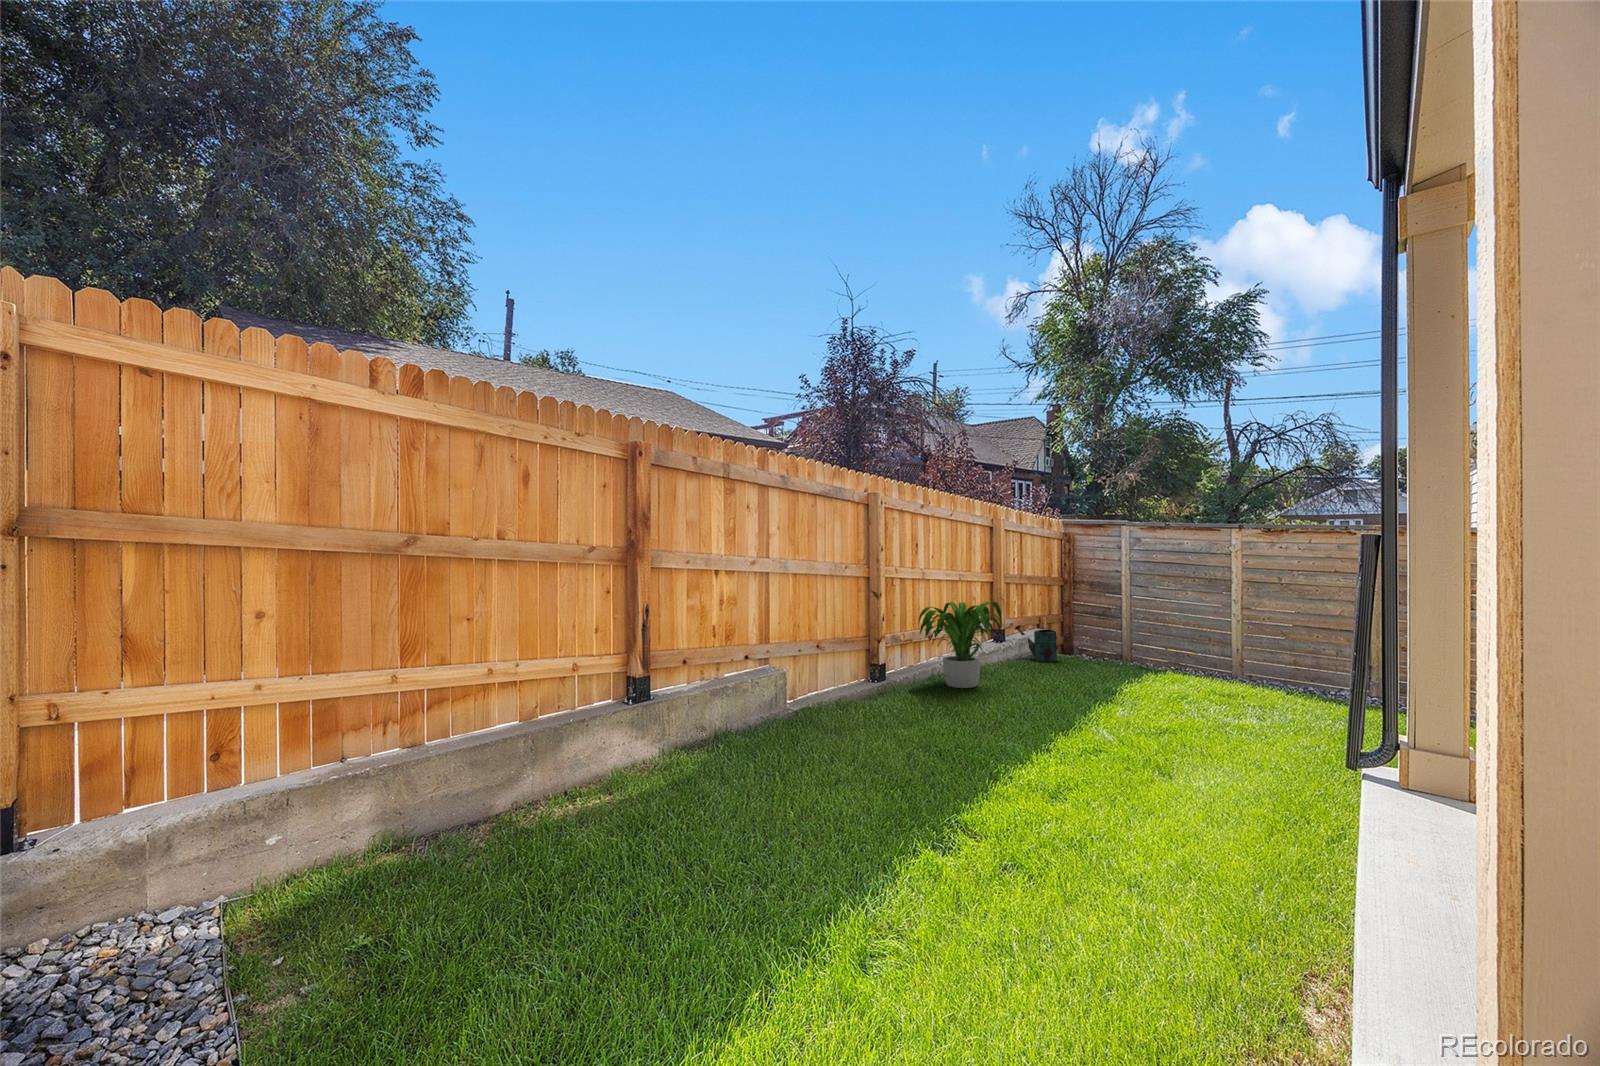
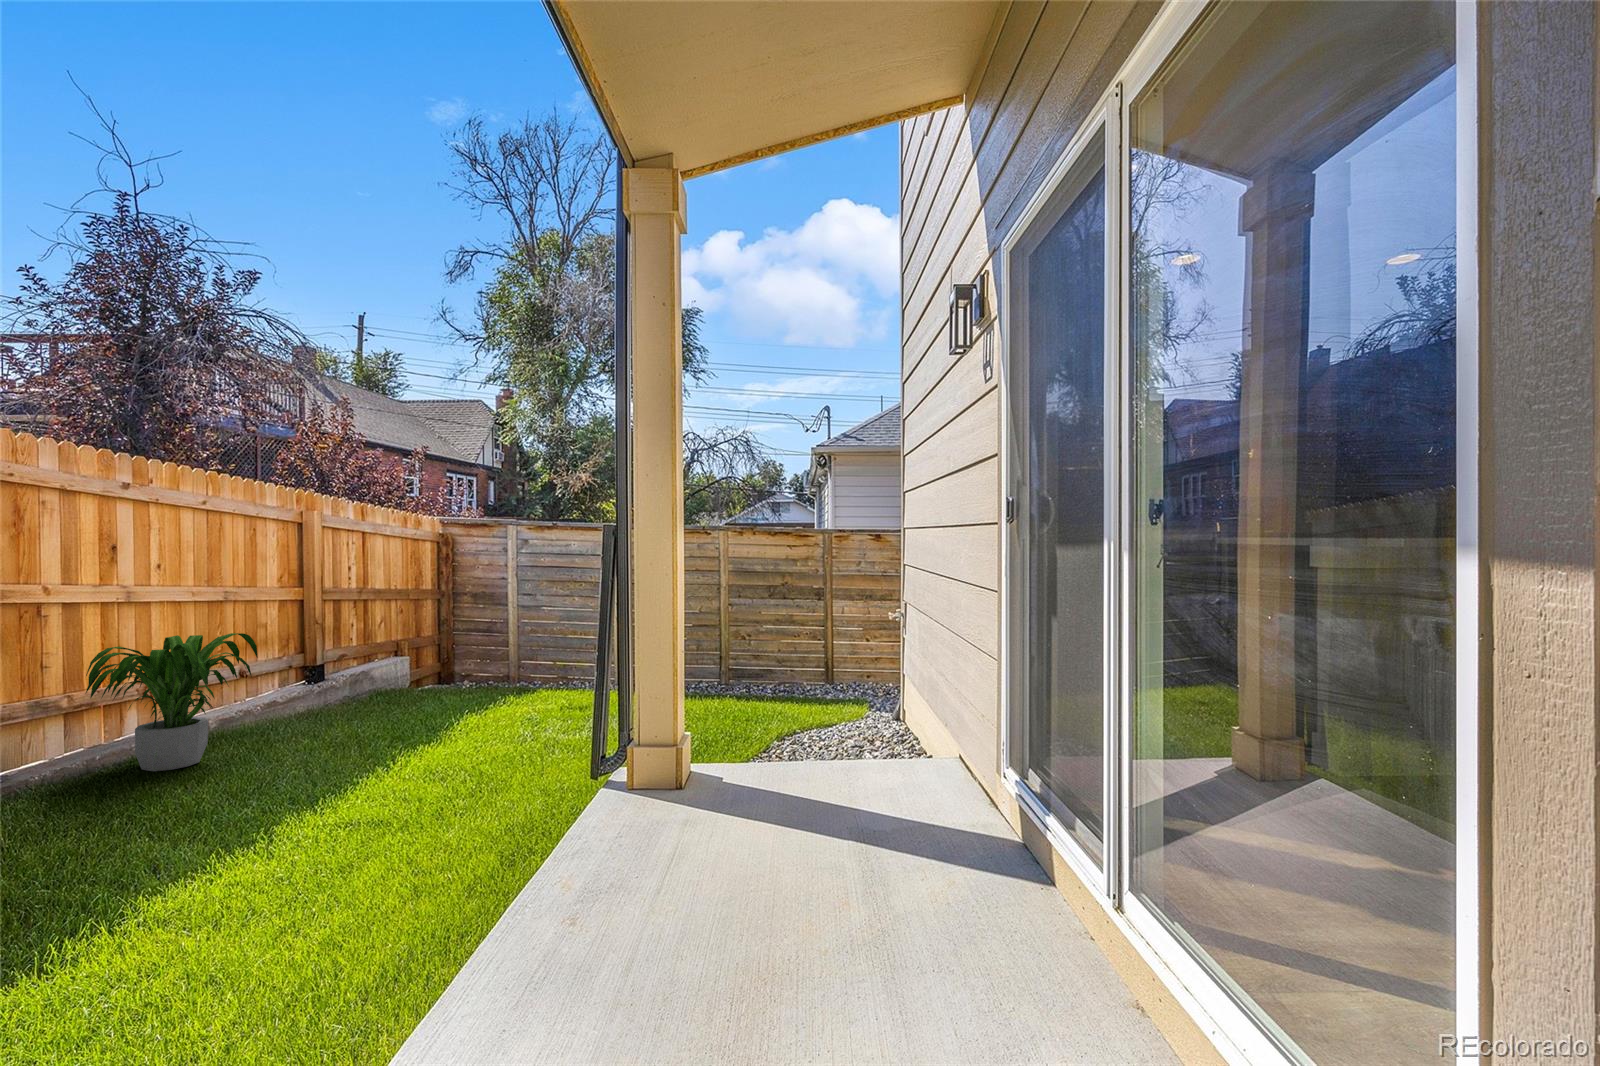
watering can: present [1015,625,1065,662] -> none [340,654,408,701]

